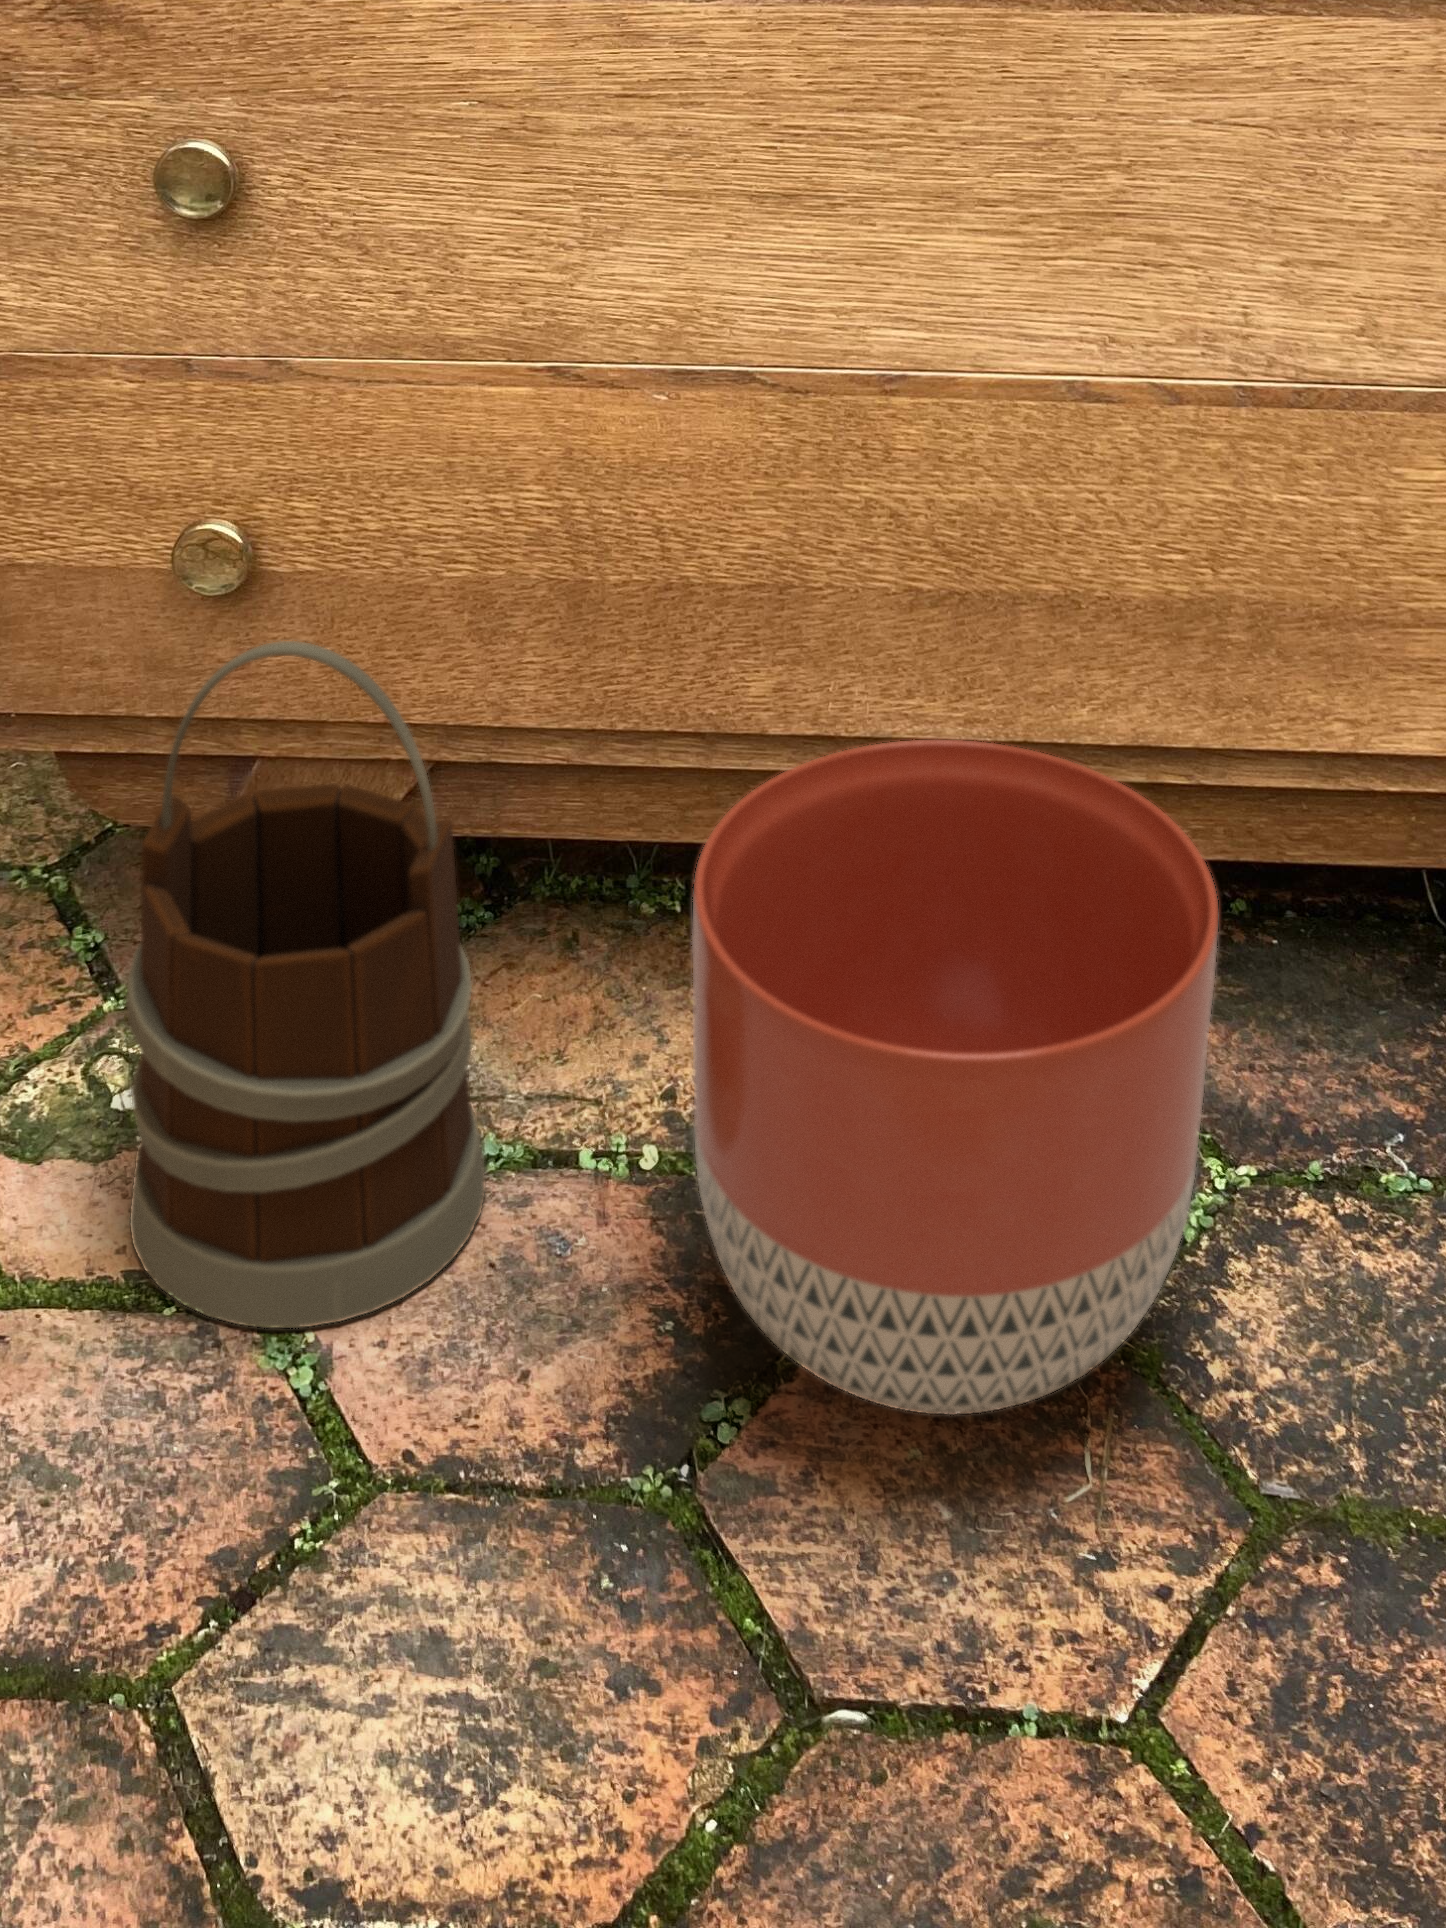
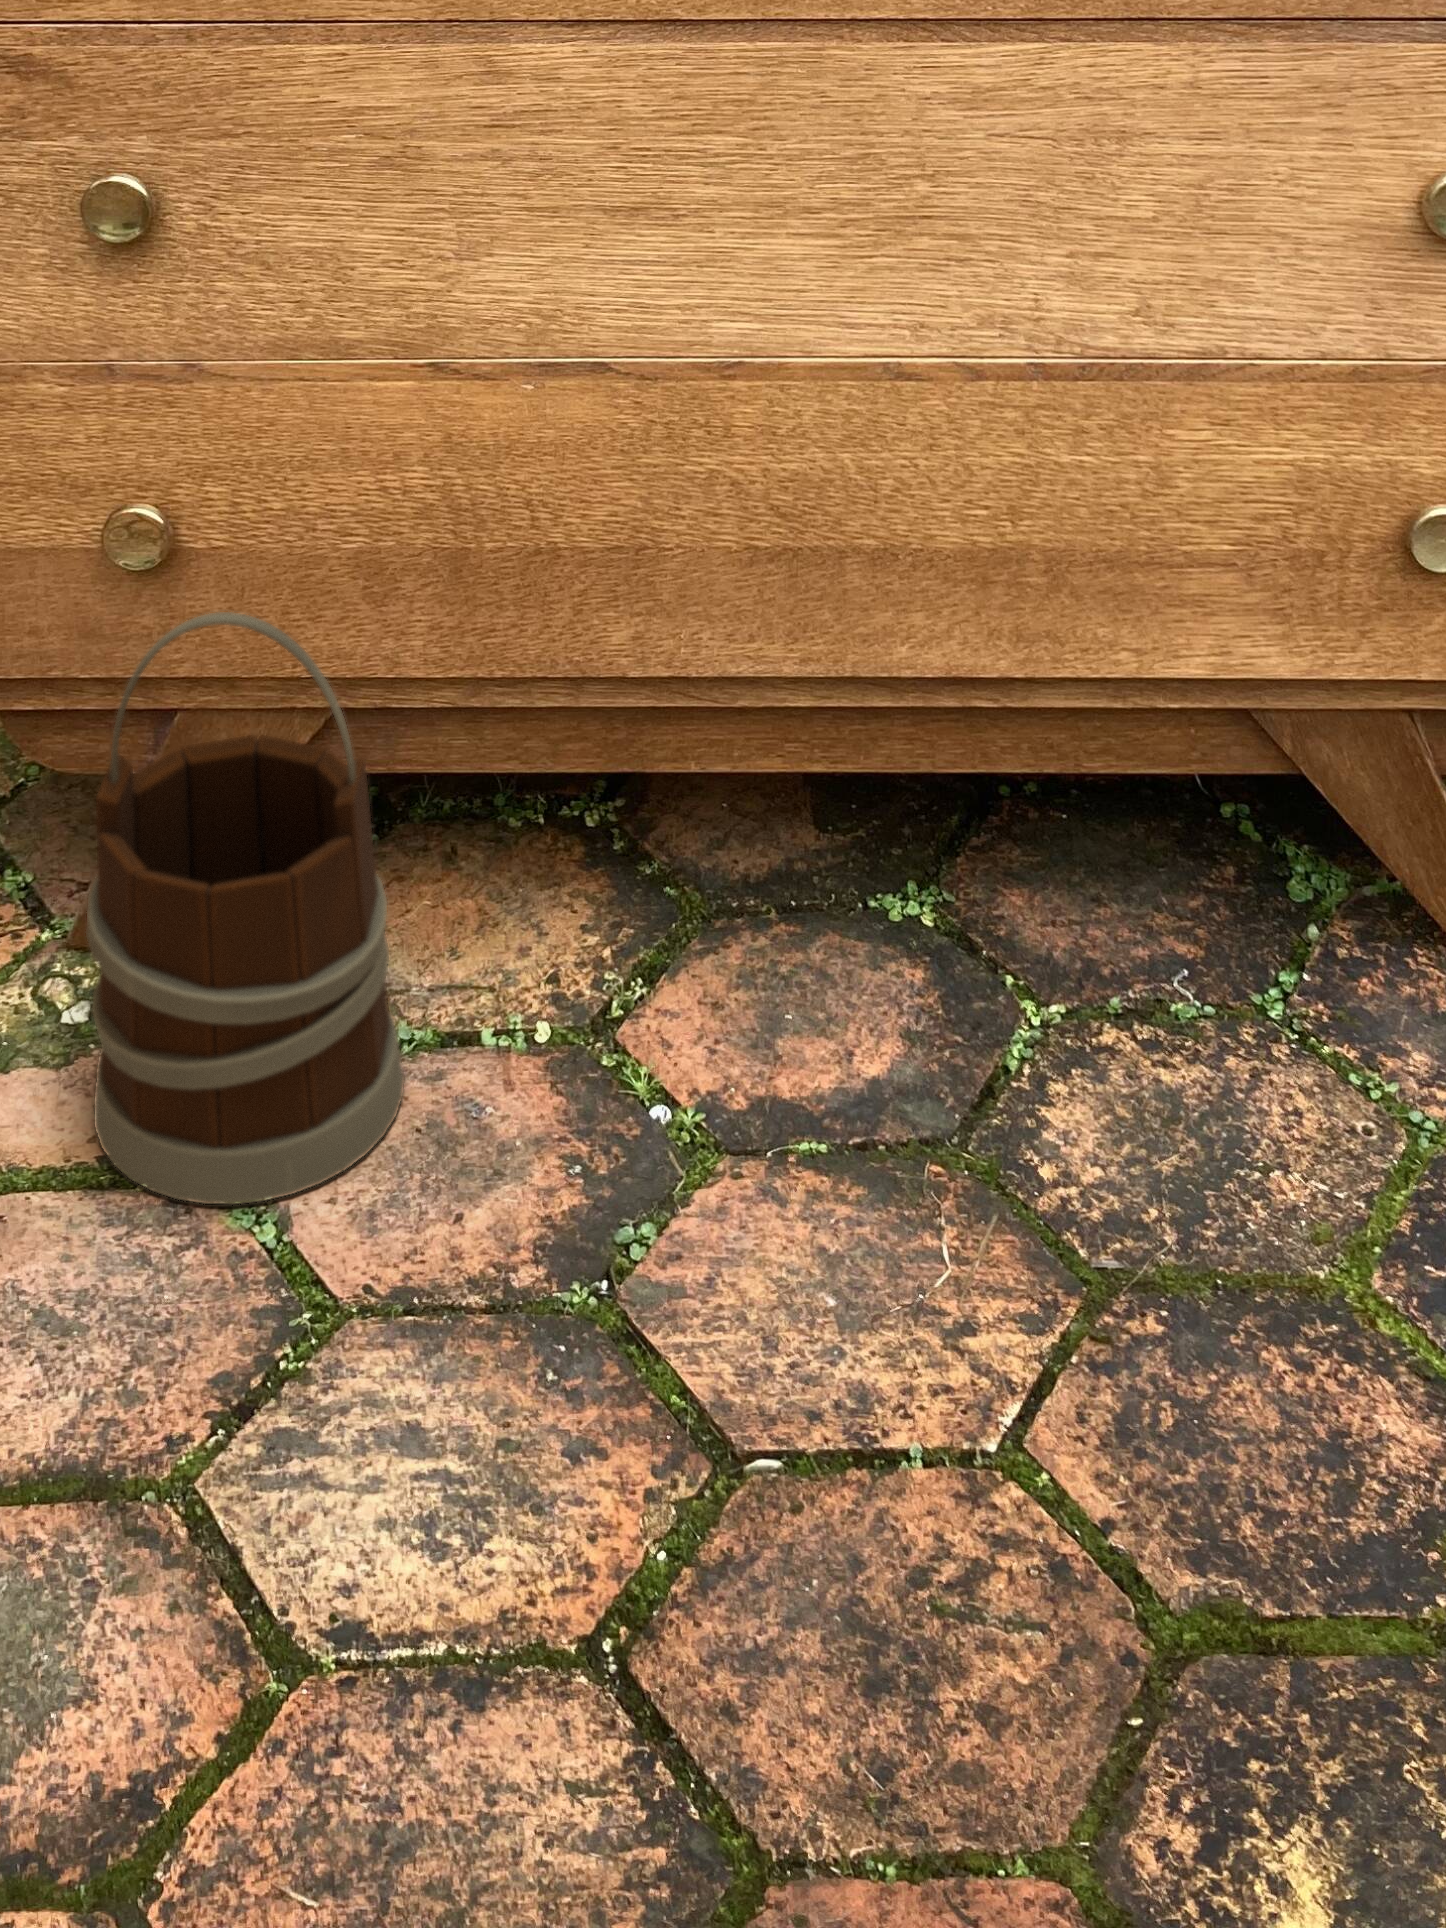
planter: present [692,740,1218,1415] -> none [588,658,1033,1221]

